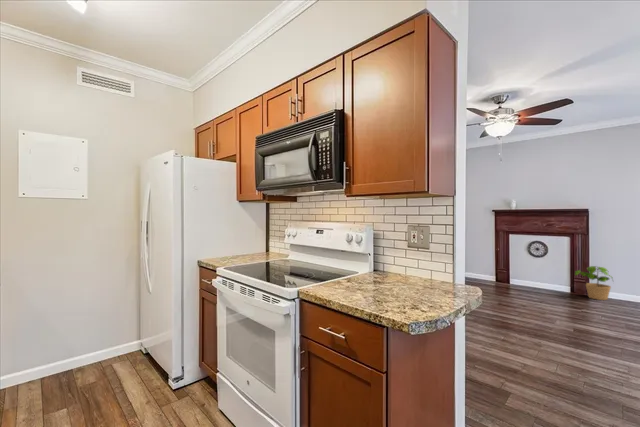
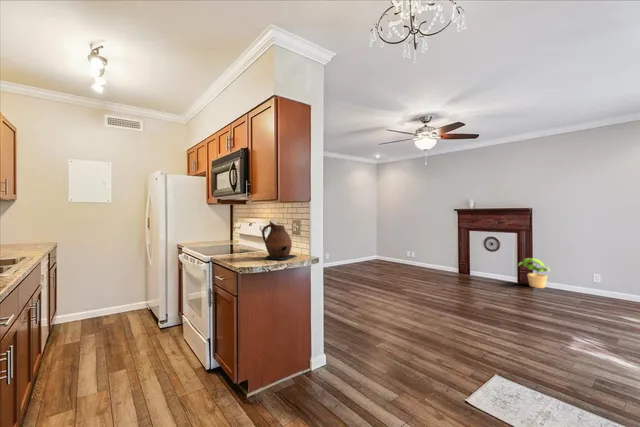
ceramic pitcher: none [389,228,444,295] -> present [262,221,296,260]

